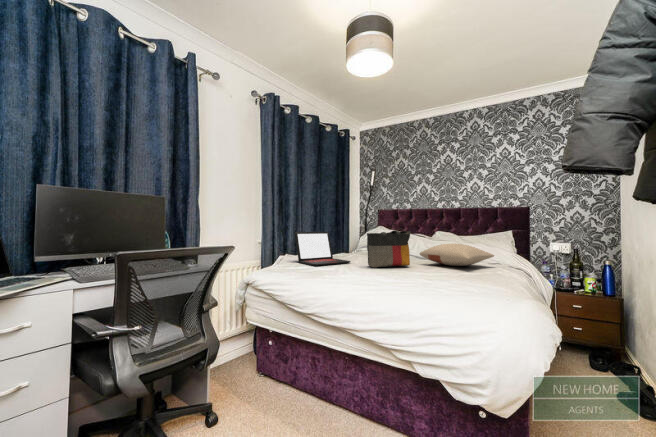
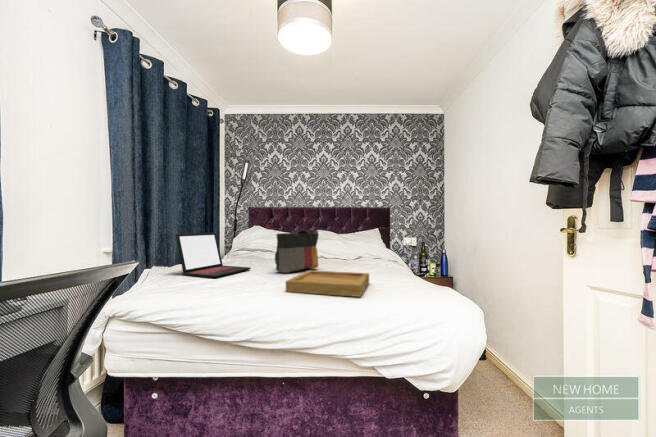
pillow: present [420,243,494,266] -> none [321,242,383,264]
tray: none [350,266,437,290] -> present [286,270,369,297]

